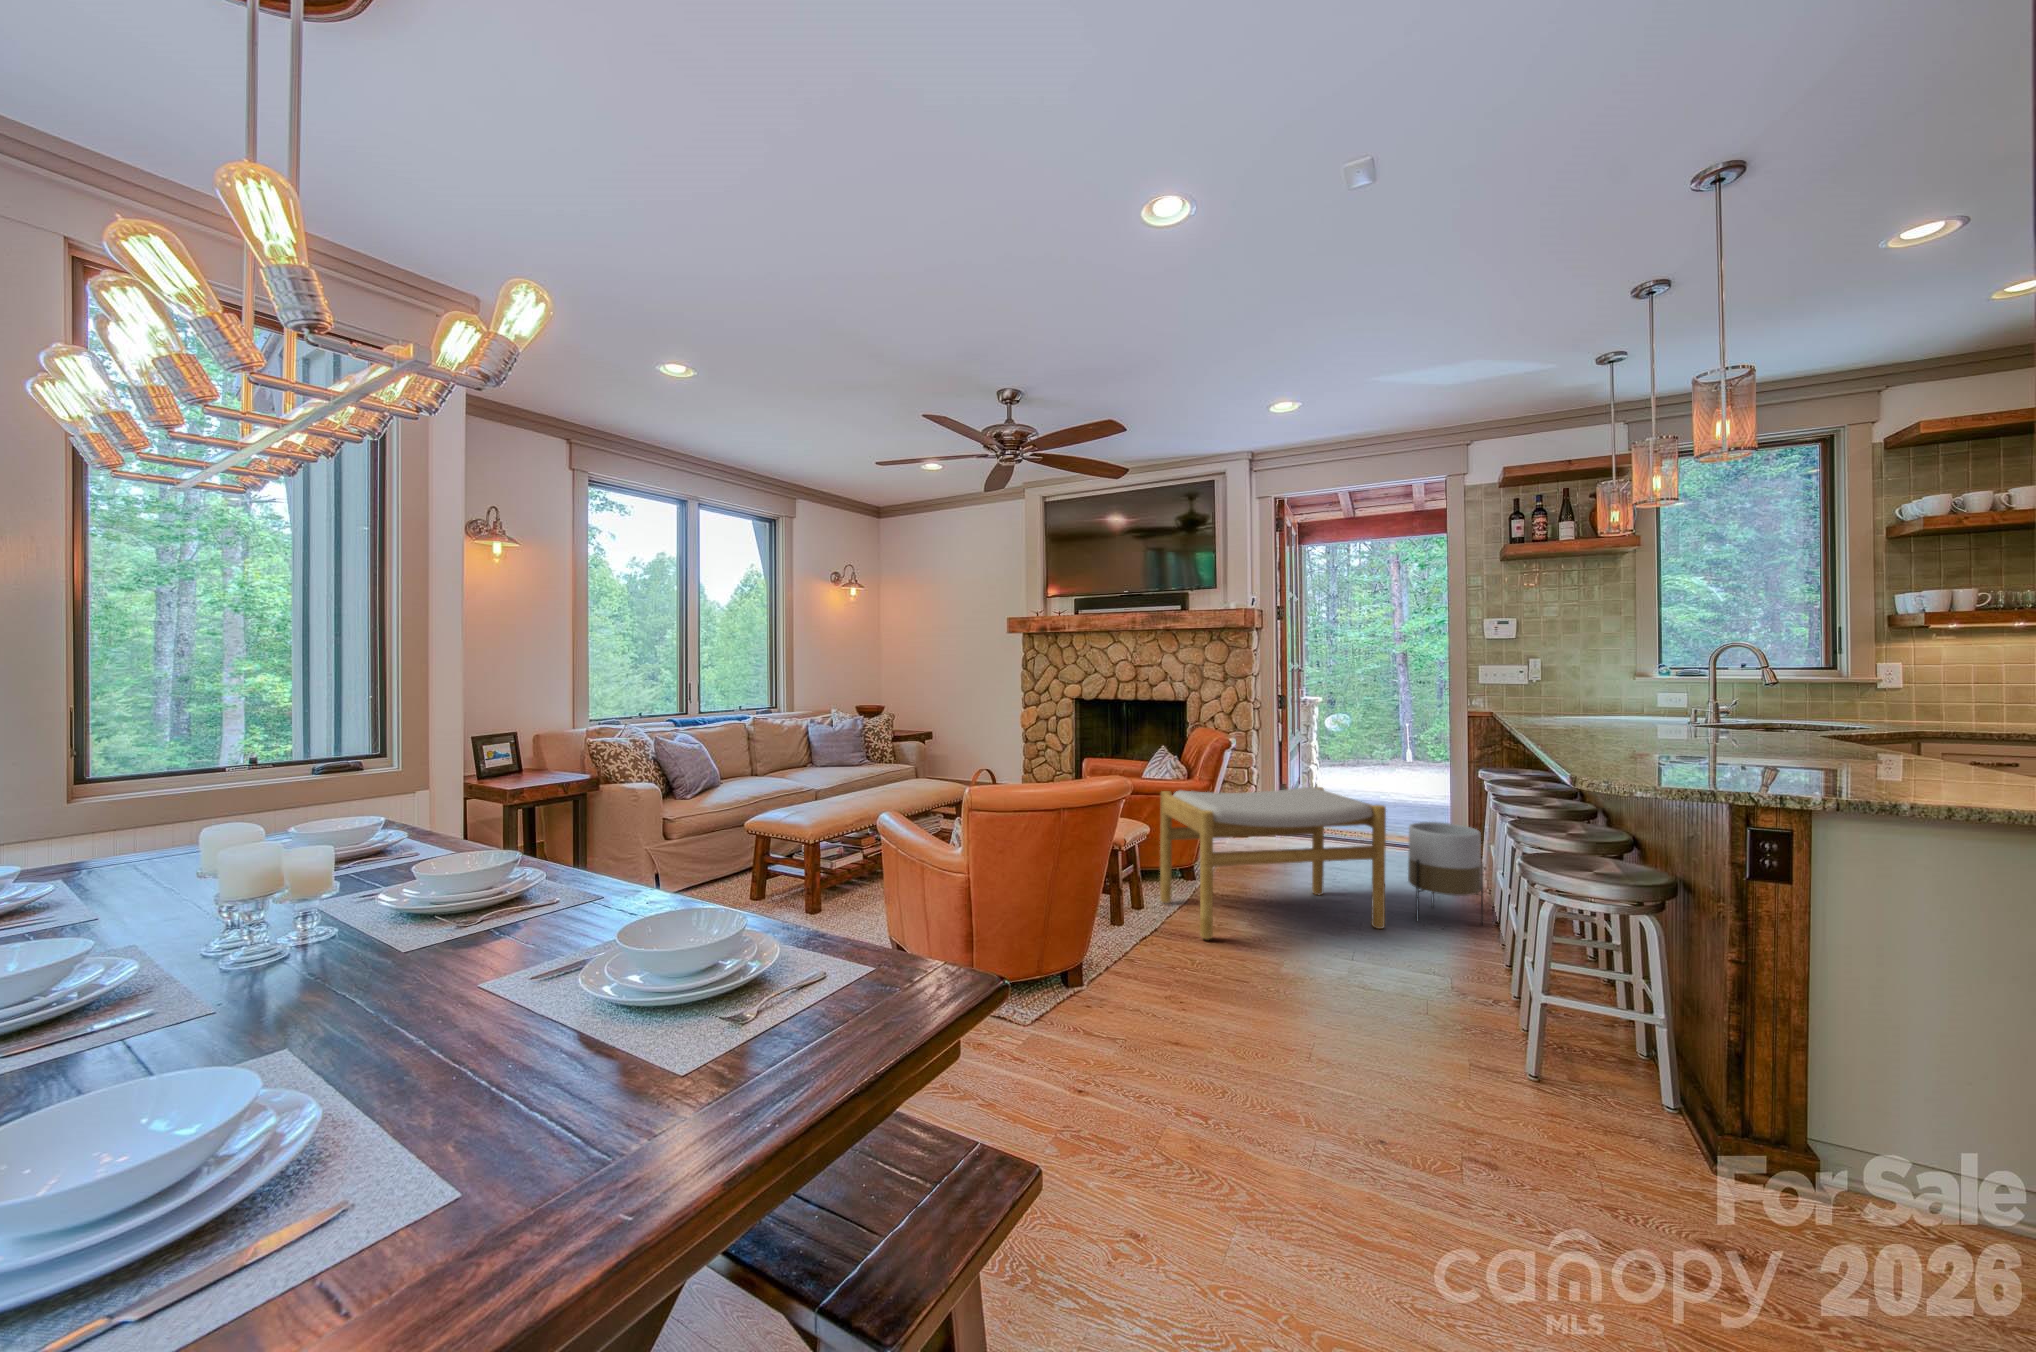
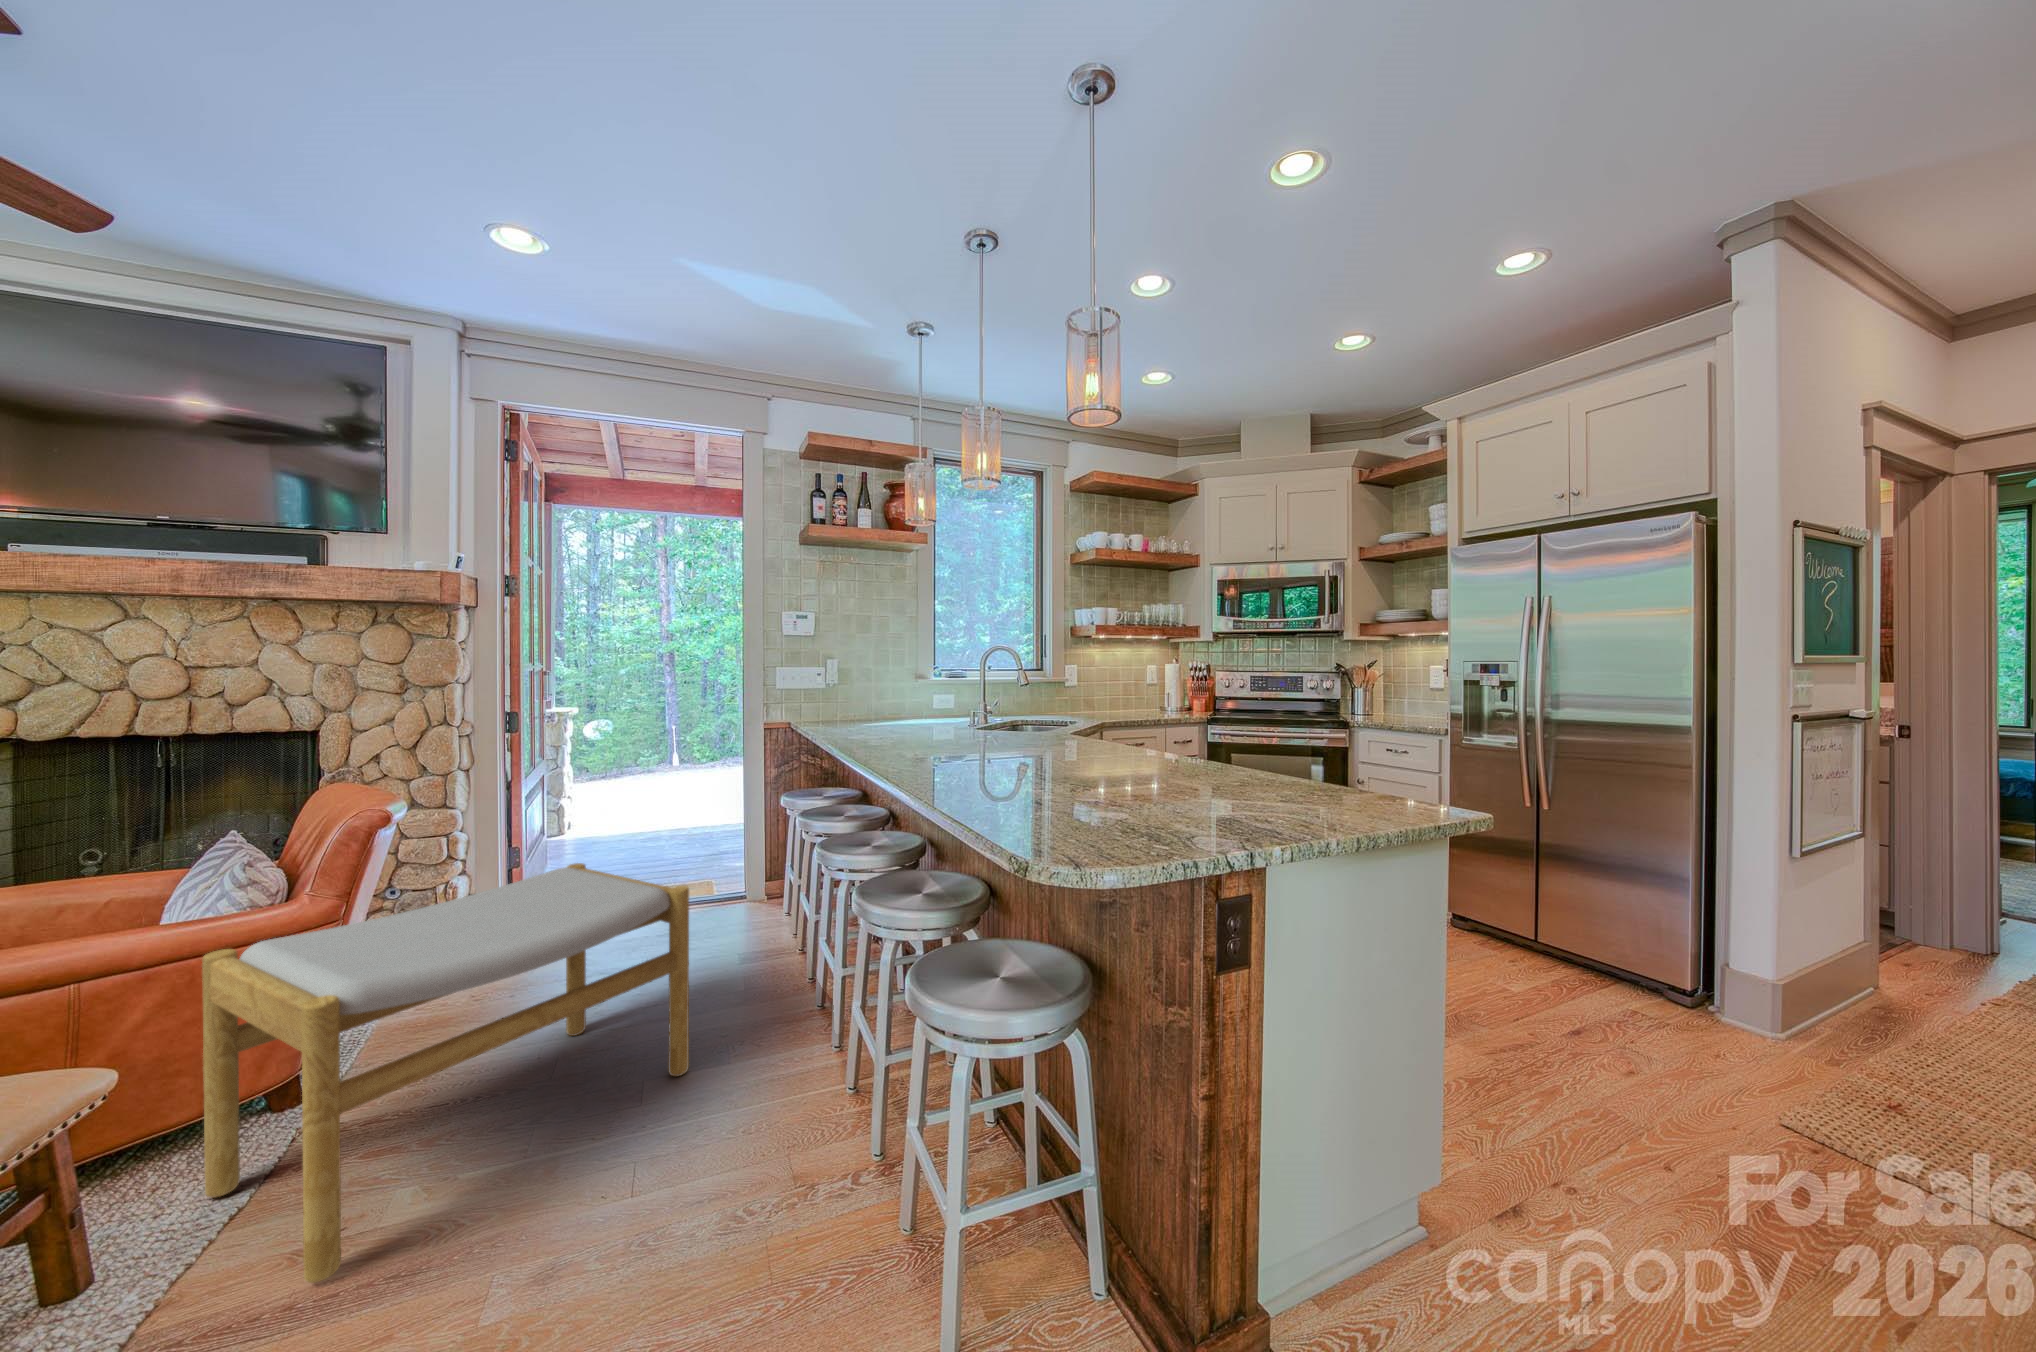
planter: present [1408,822,1483,925] -> none [715,881,809,1036]

